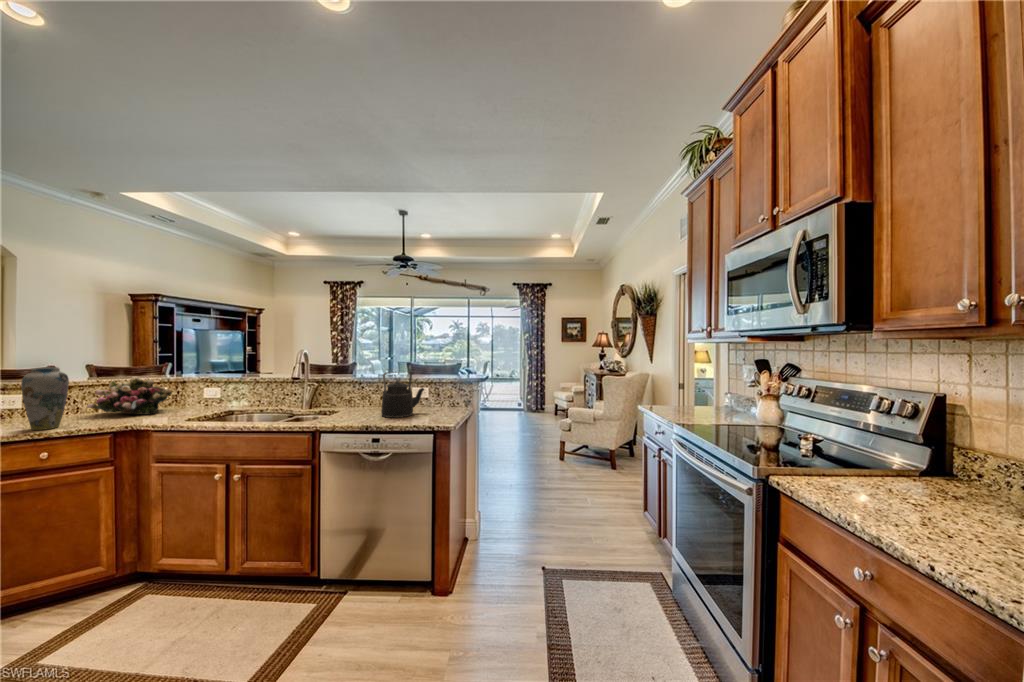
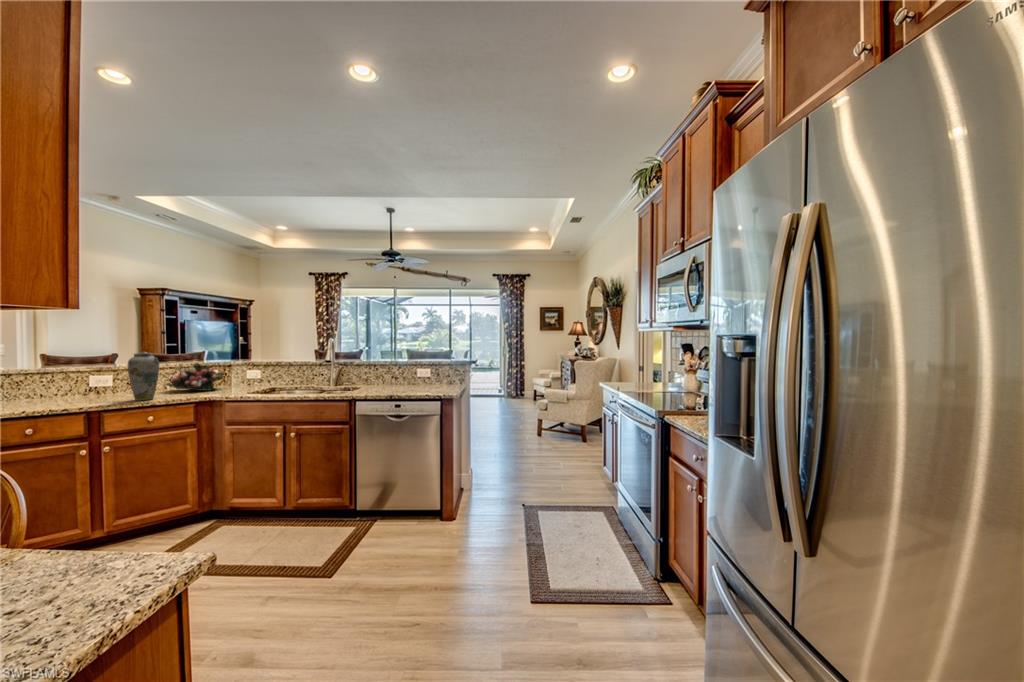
kettle: present [381,372,424,418] -> none [398,355,431,391]

